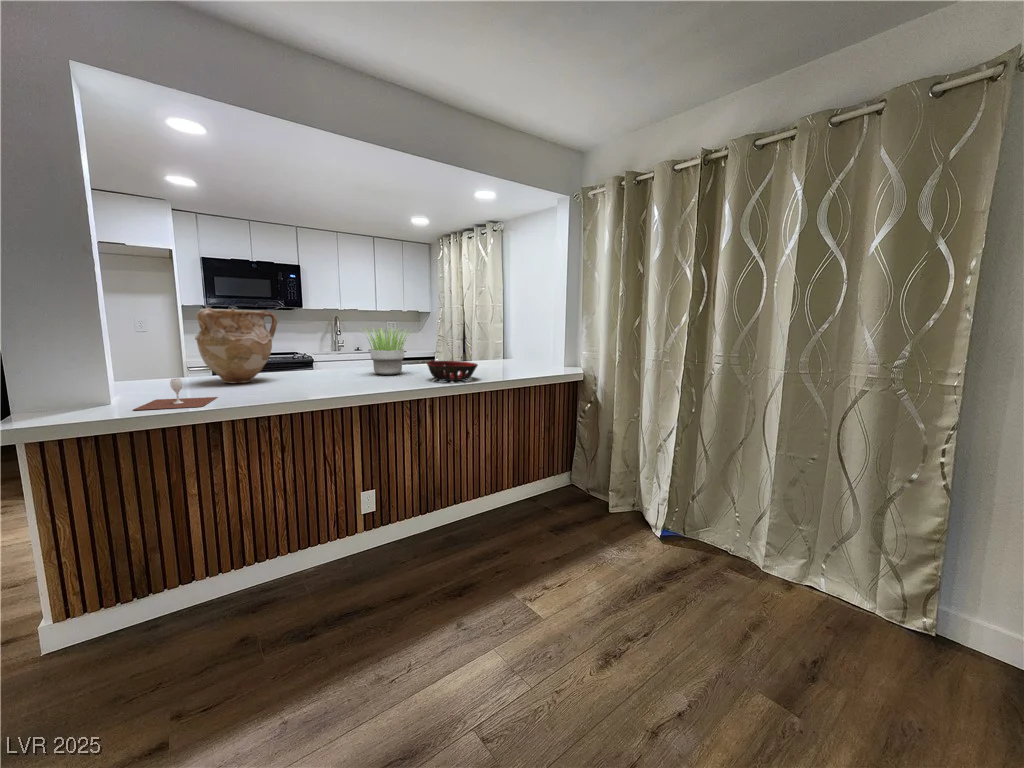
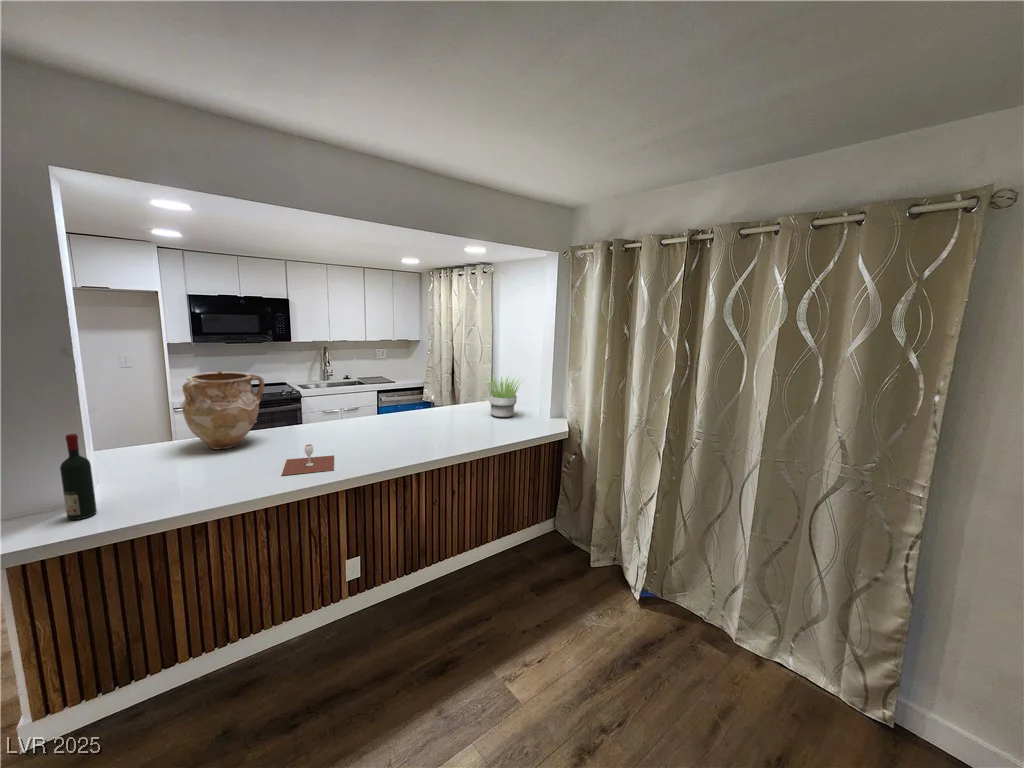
potted plant: present [366,328,408,375] -> present [486,375,520,418]
wine bottle: none [80,331,115,417] -> present [60,434,97,520]
decorative bowl: present [427,361,478,381] -> none [414,419,465,445]
wine glass: present [133,379,217,410] -> present [282,444,334,475]

